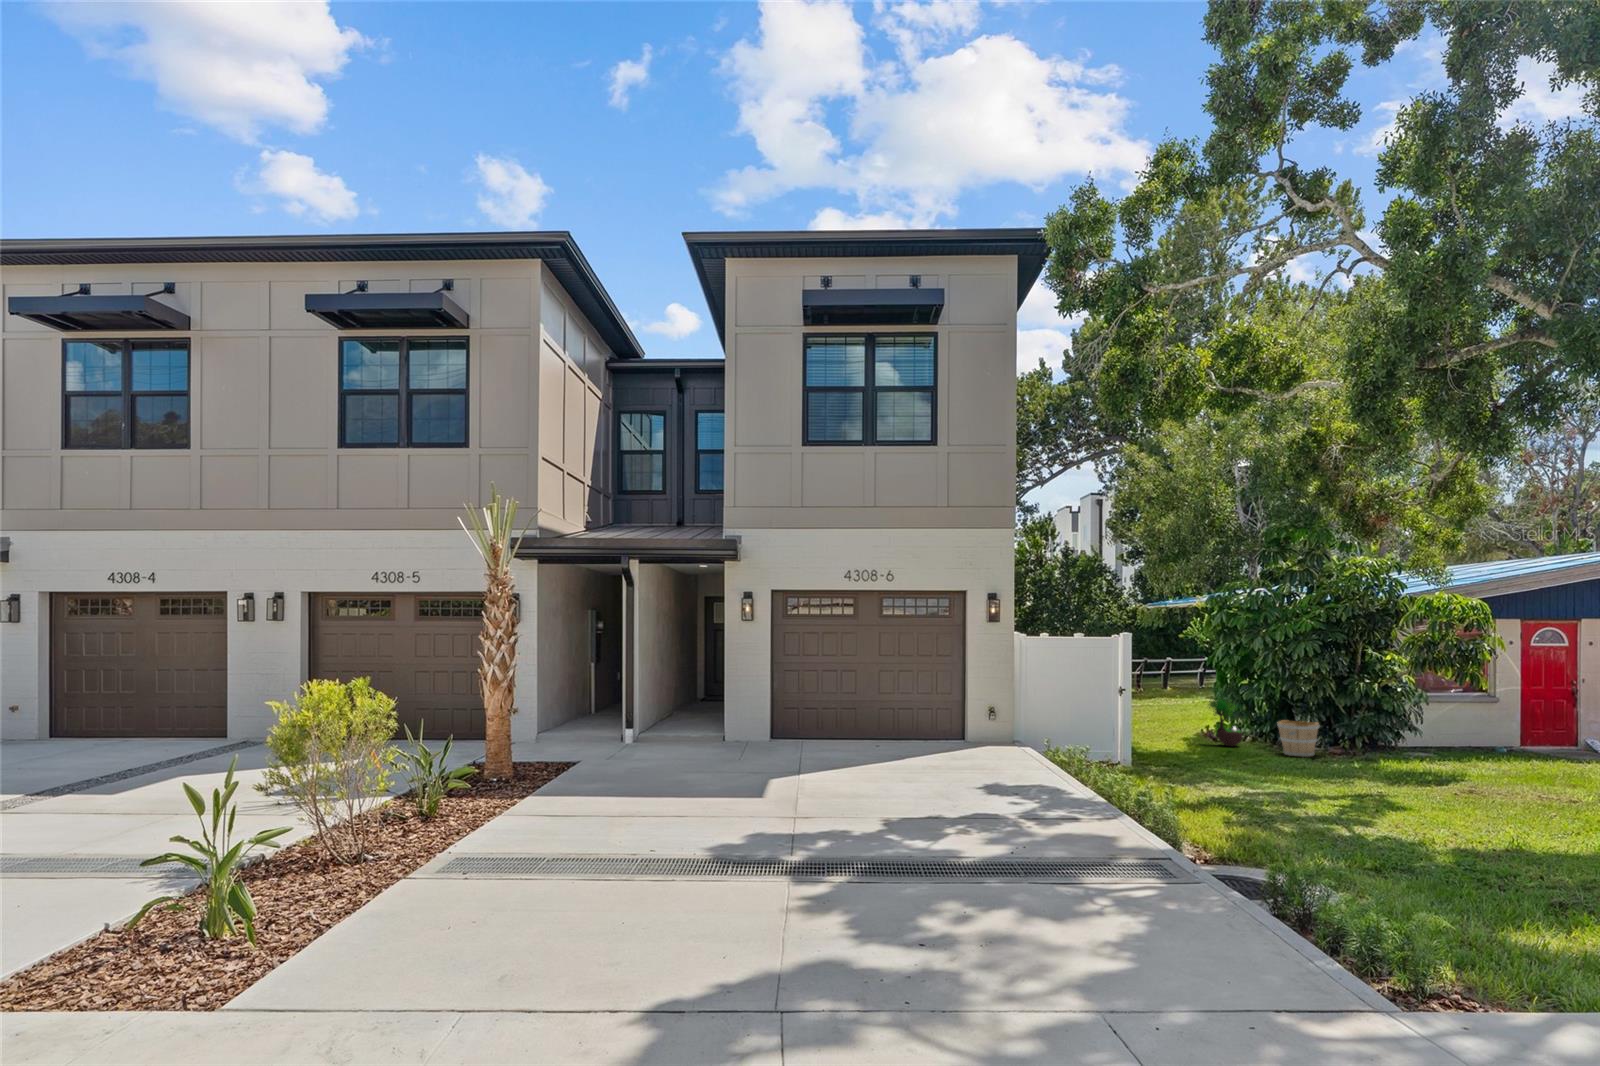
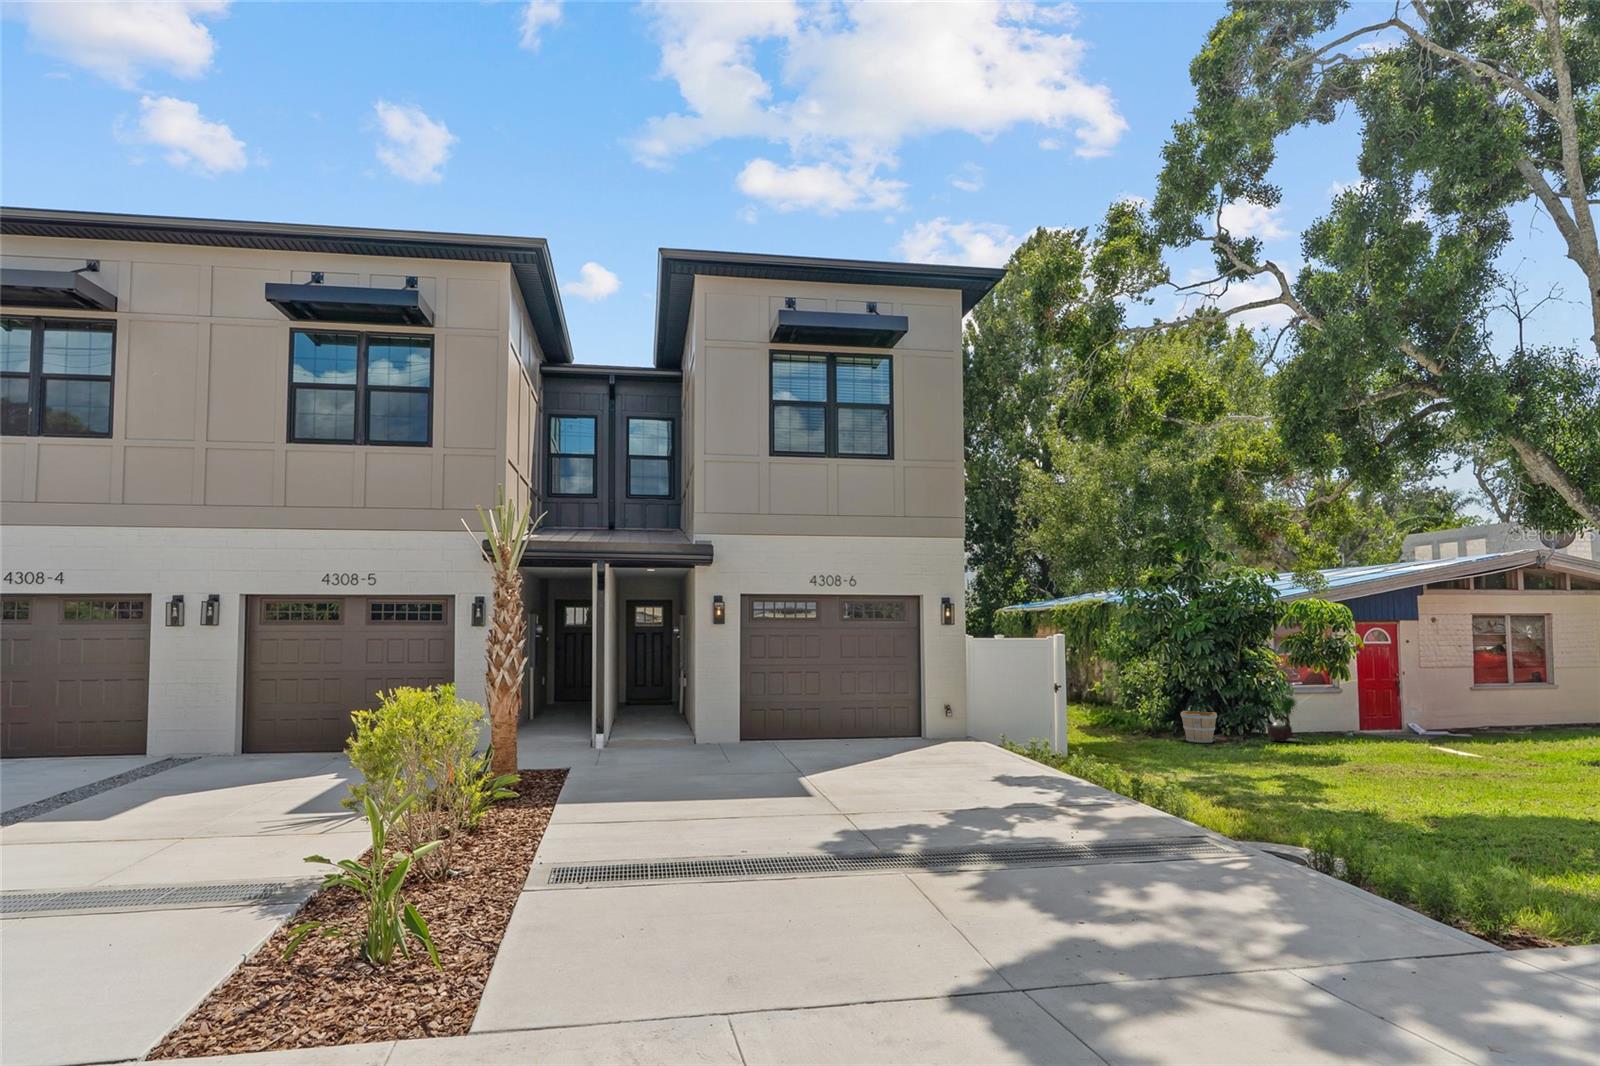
potted tree: present [1209,697,1242,746] -> present [1268,697,1297,742]

